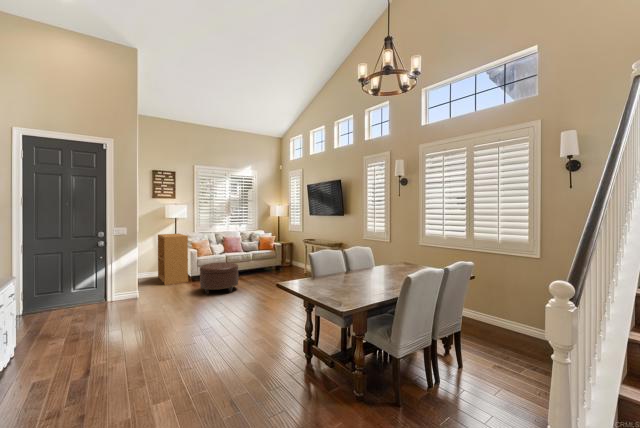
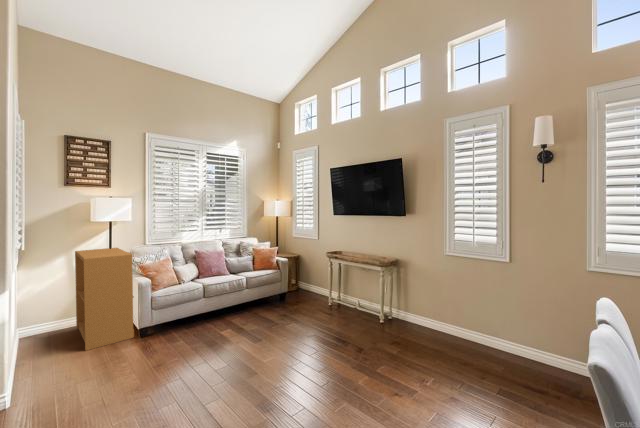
ottoman: present [200,263,238,294] -> none [157,304,233,379]

